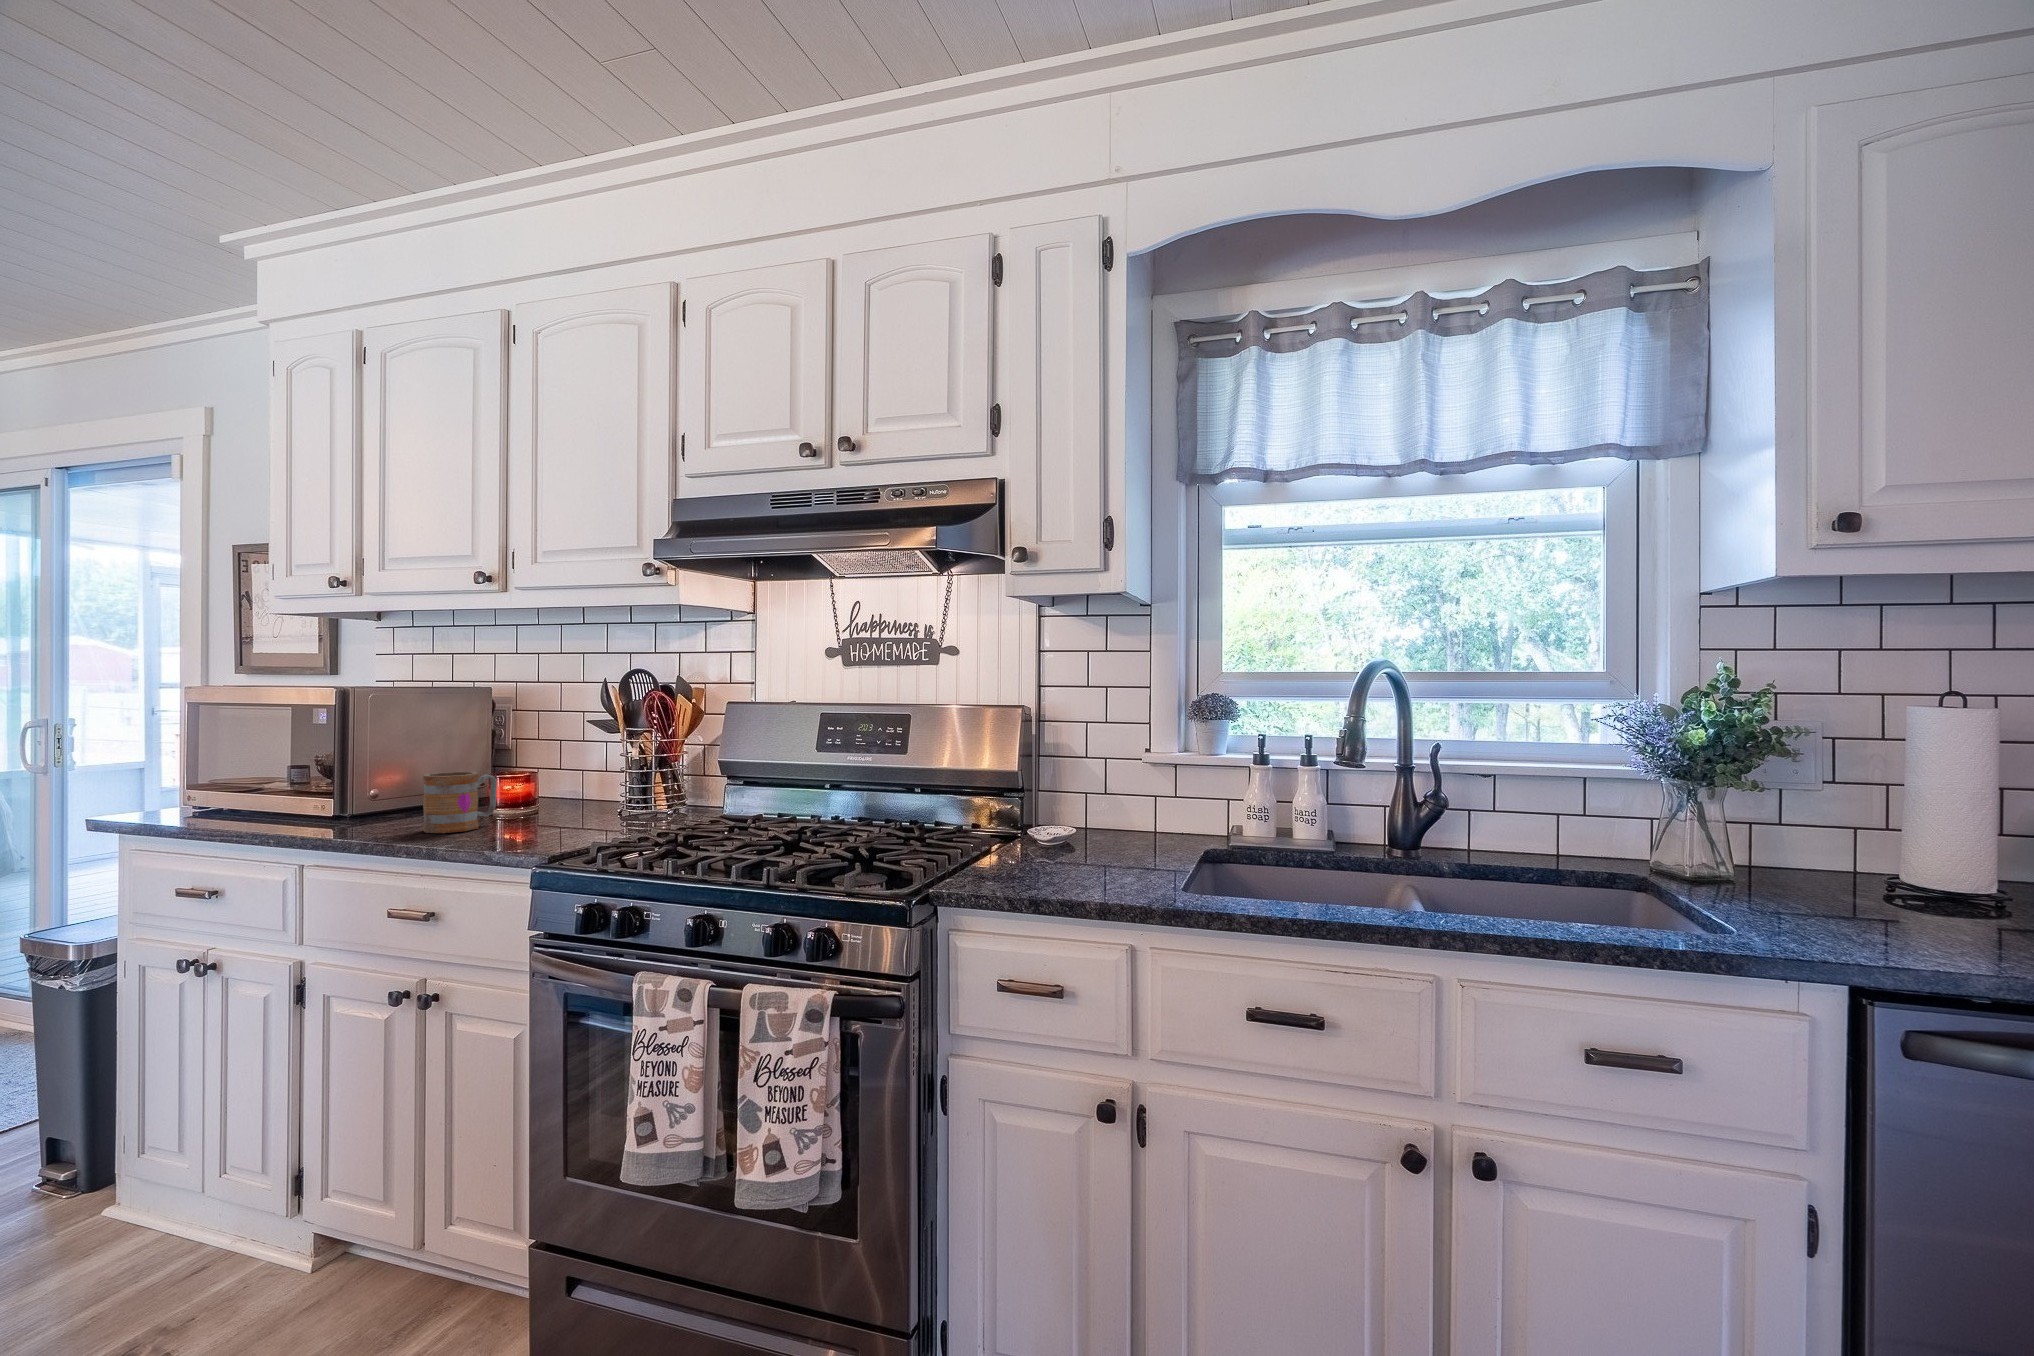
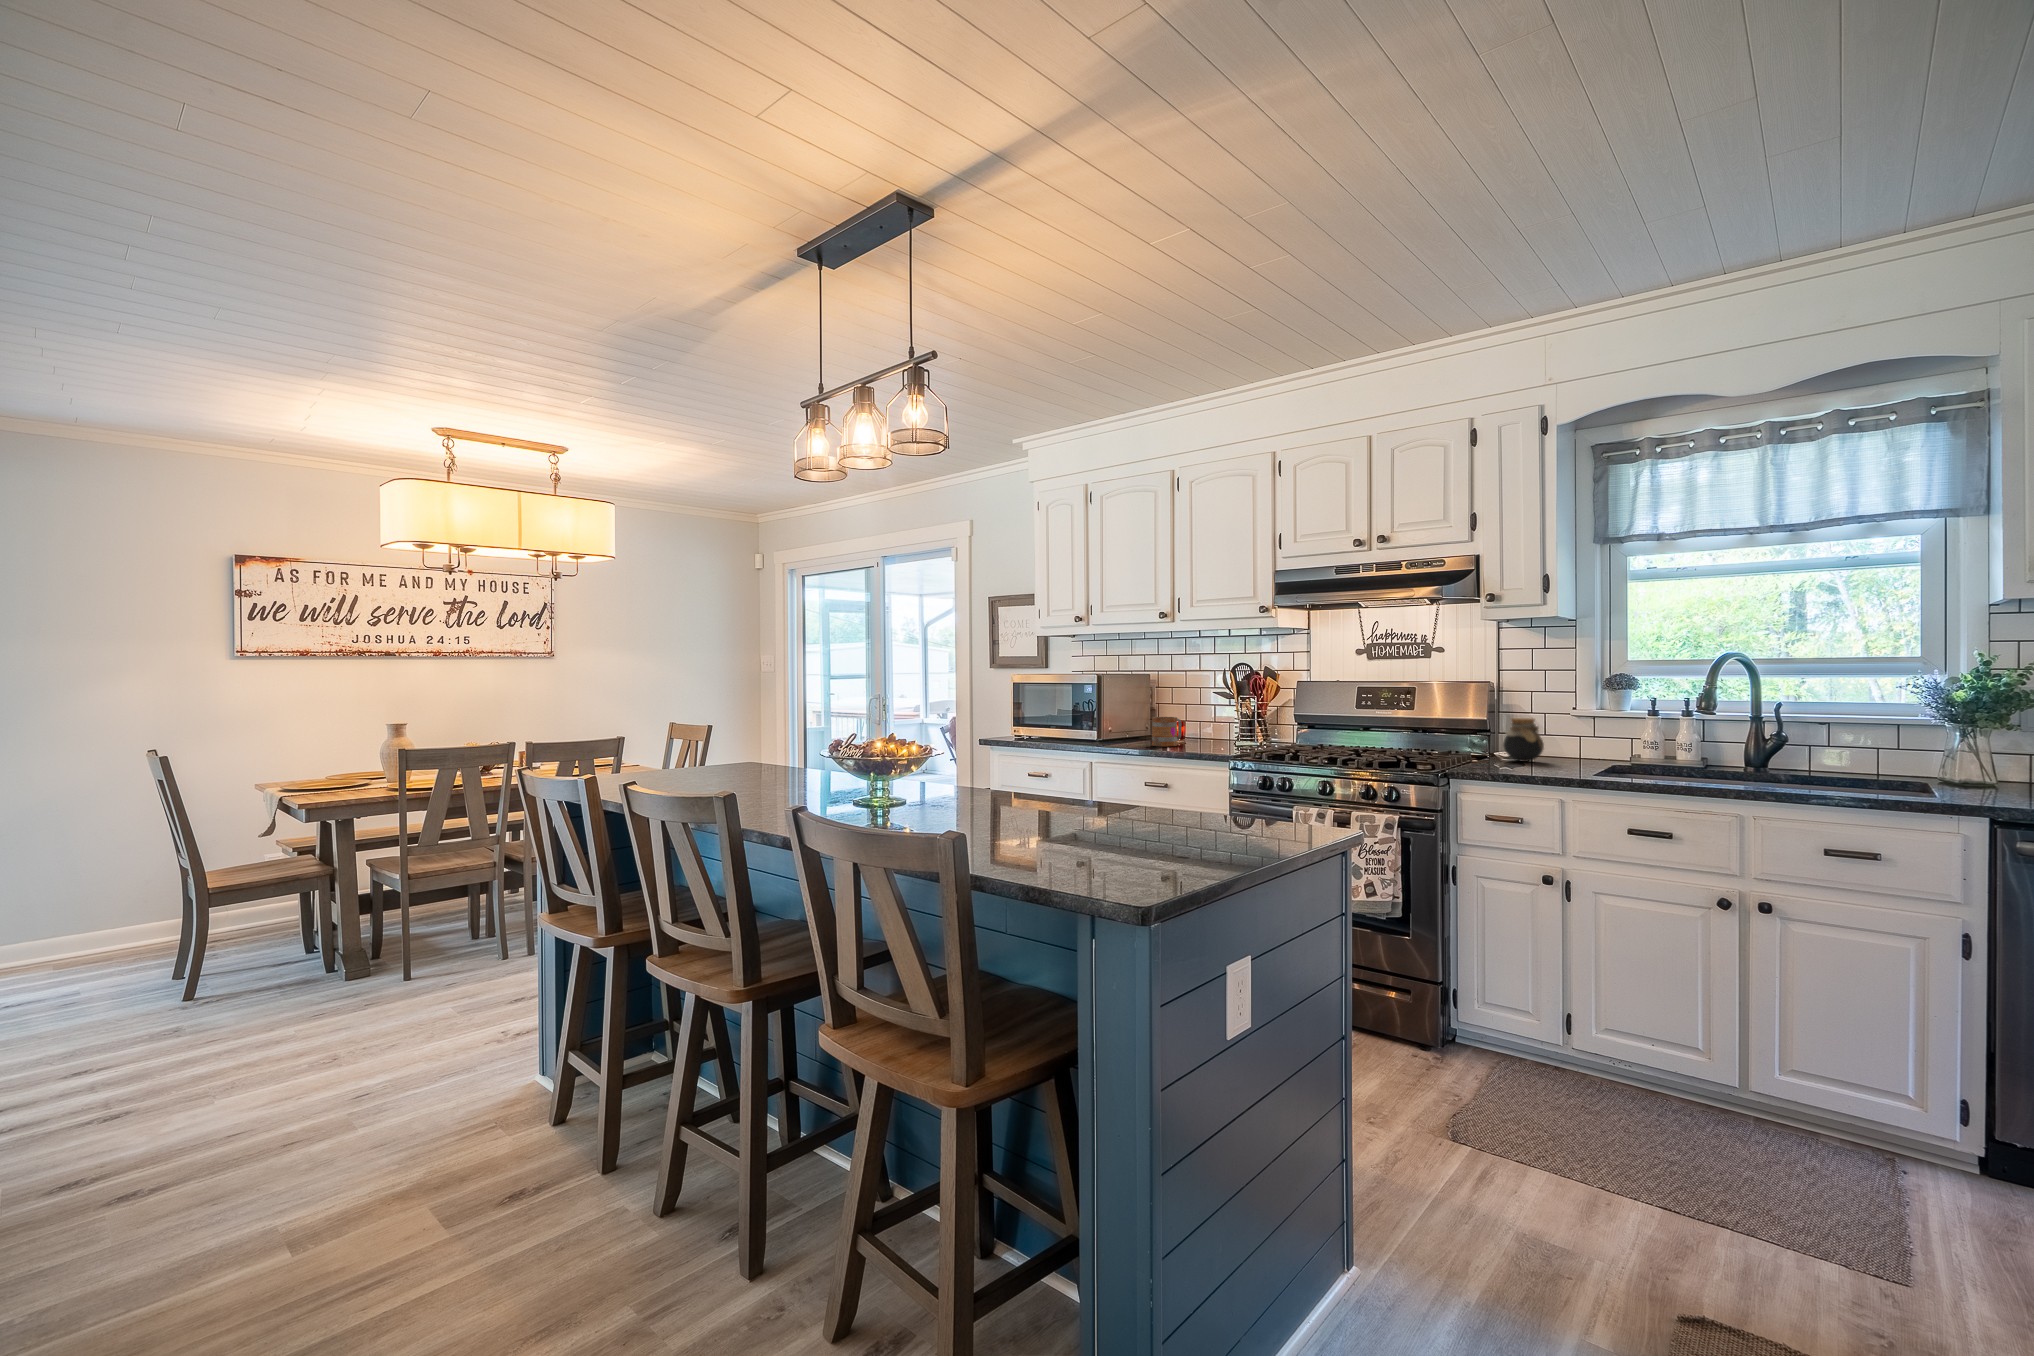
jar: none [1039,772,1103,850] -> present [1503,718,1544,762]

